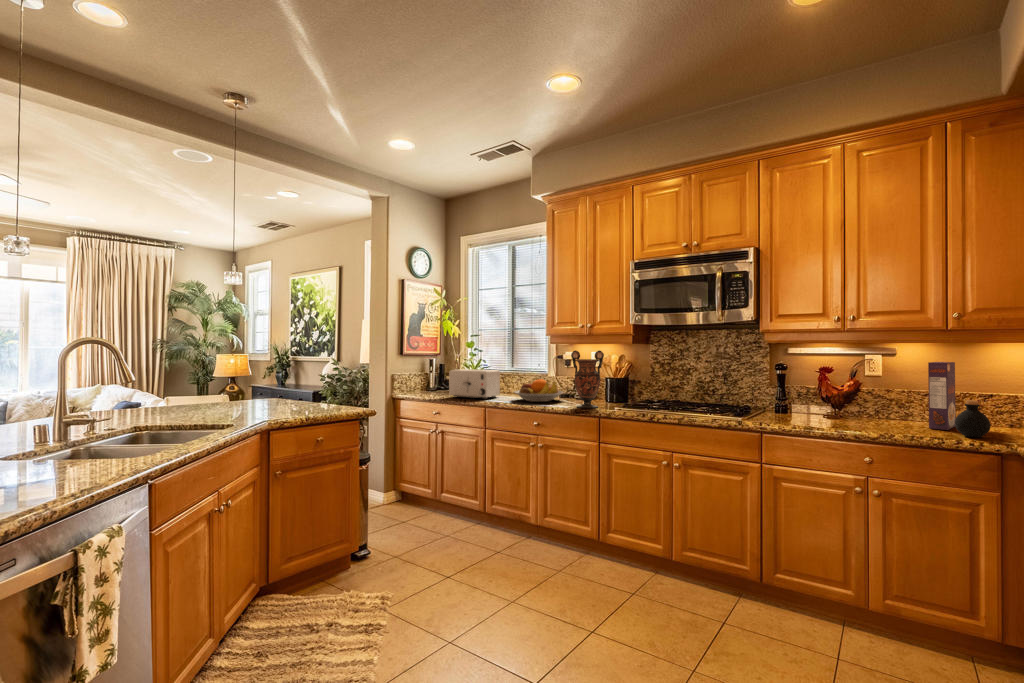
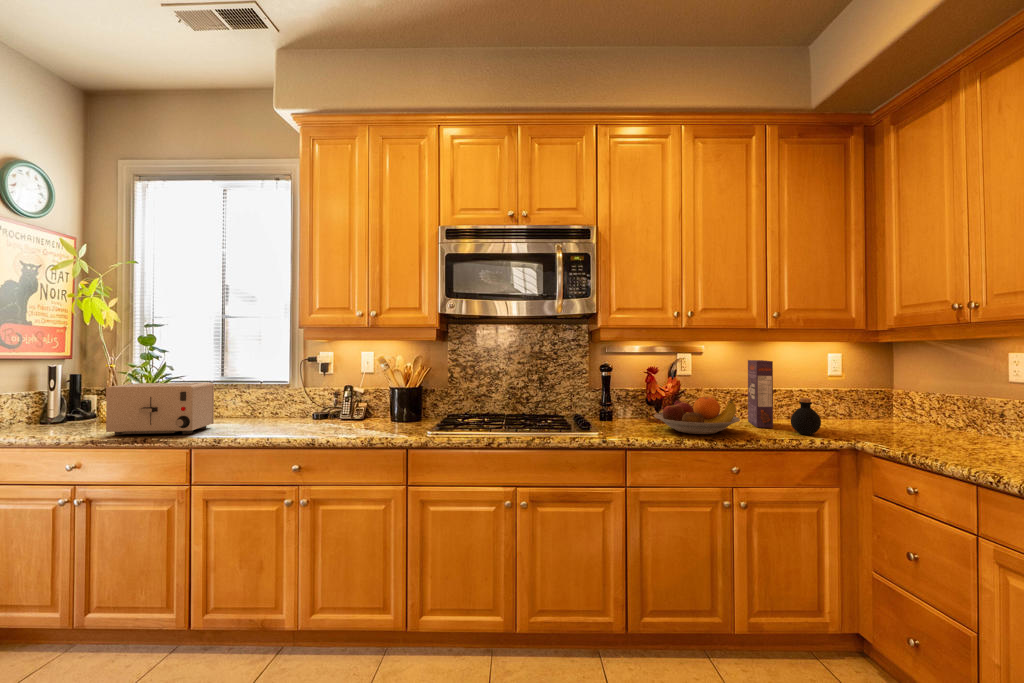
vase: present [571,350,604,408] -> none [358,350,407,436]
fruit bowl: present [514,379,564,402] -> present [654,397,740,434]

